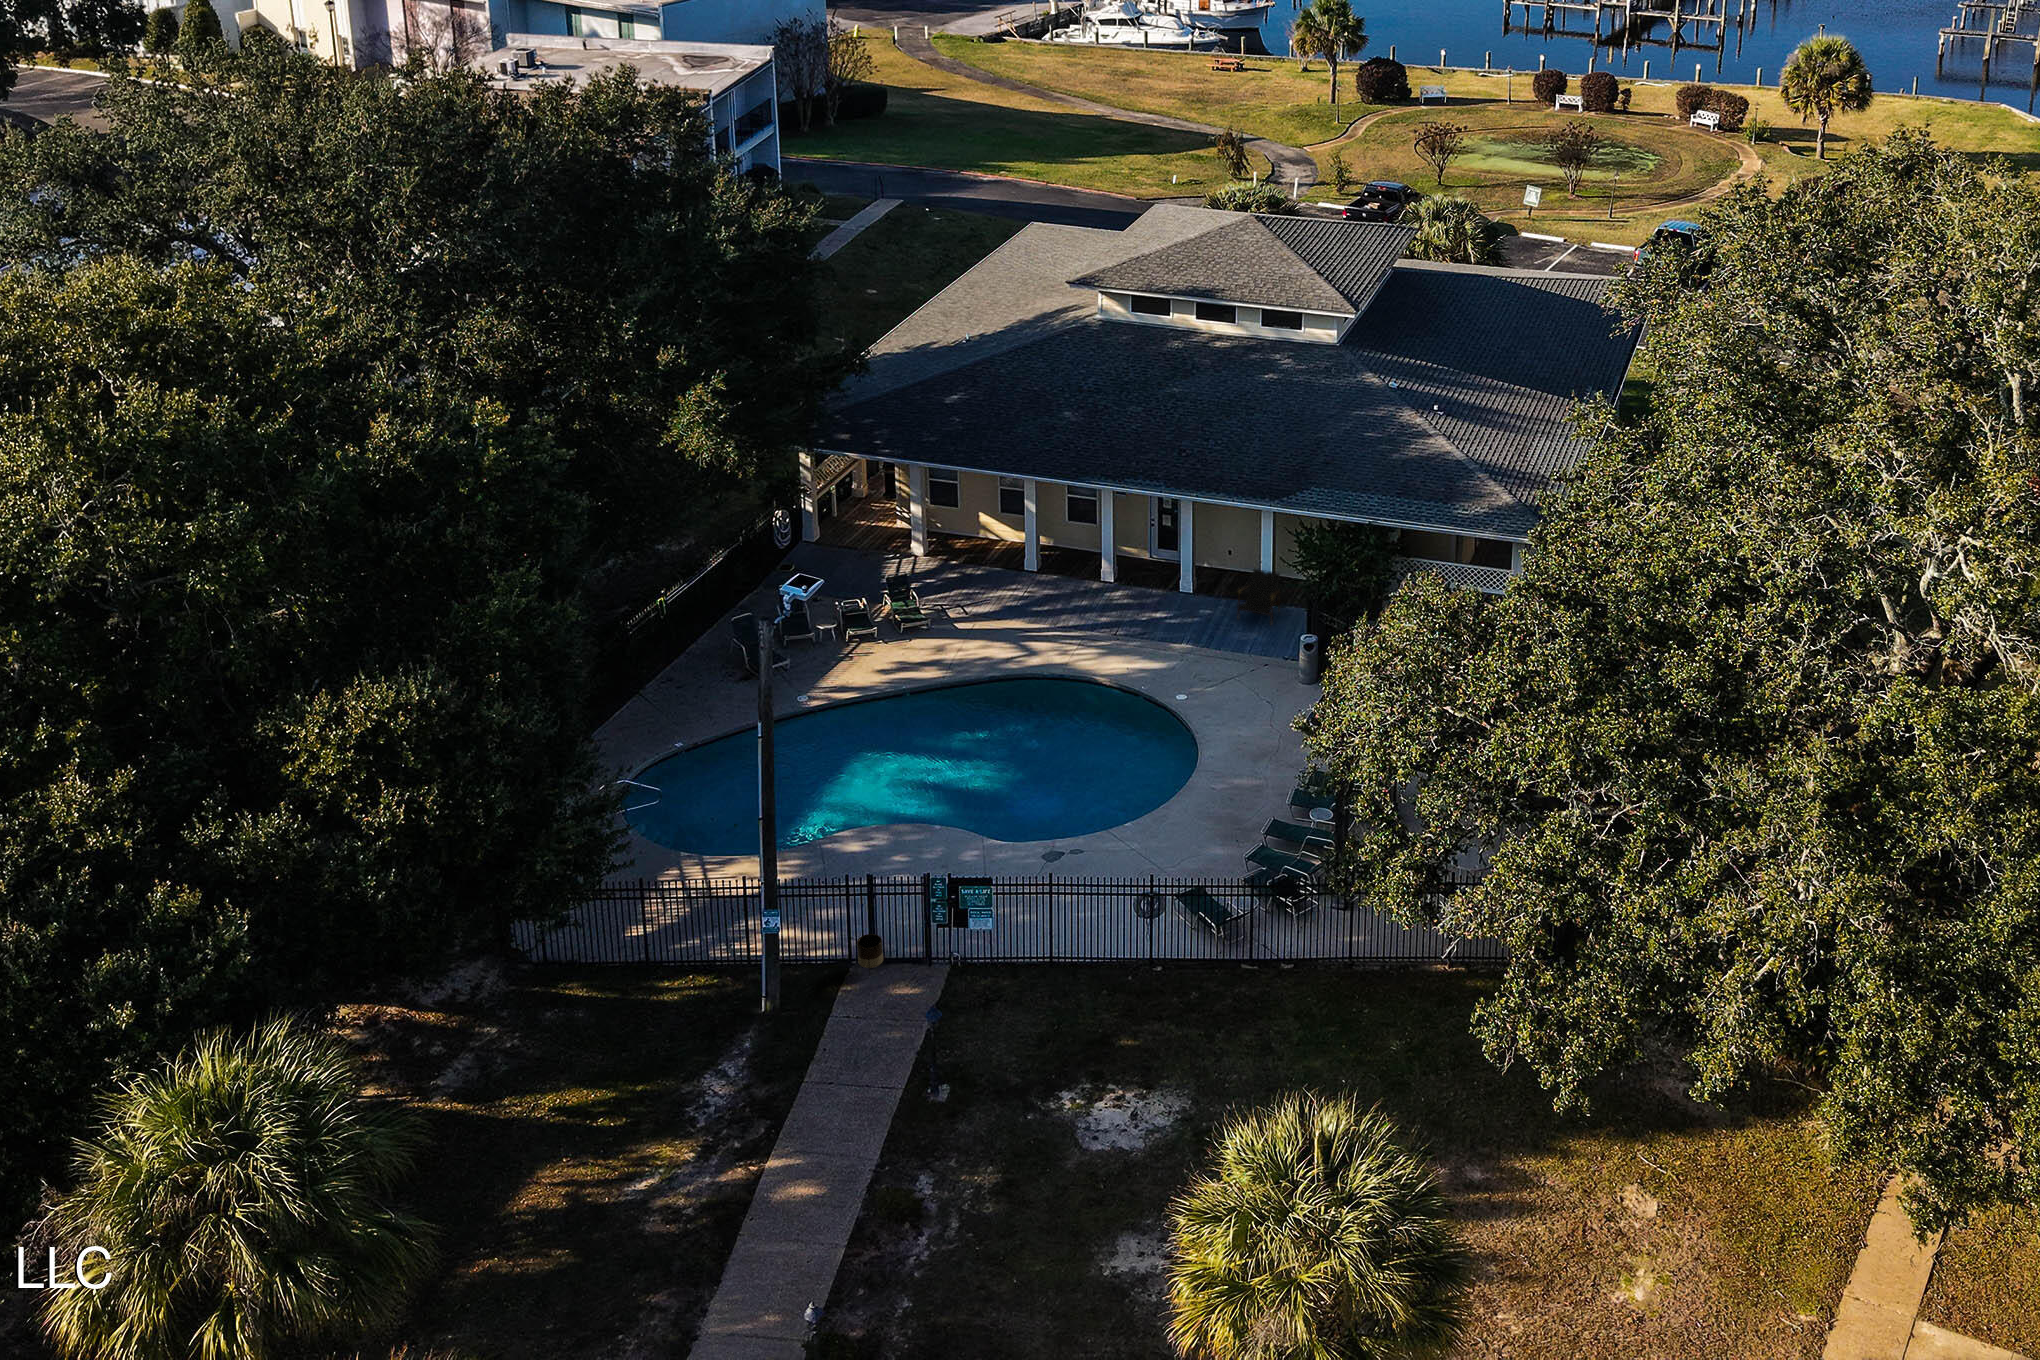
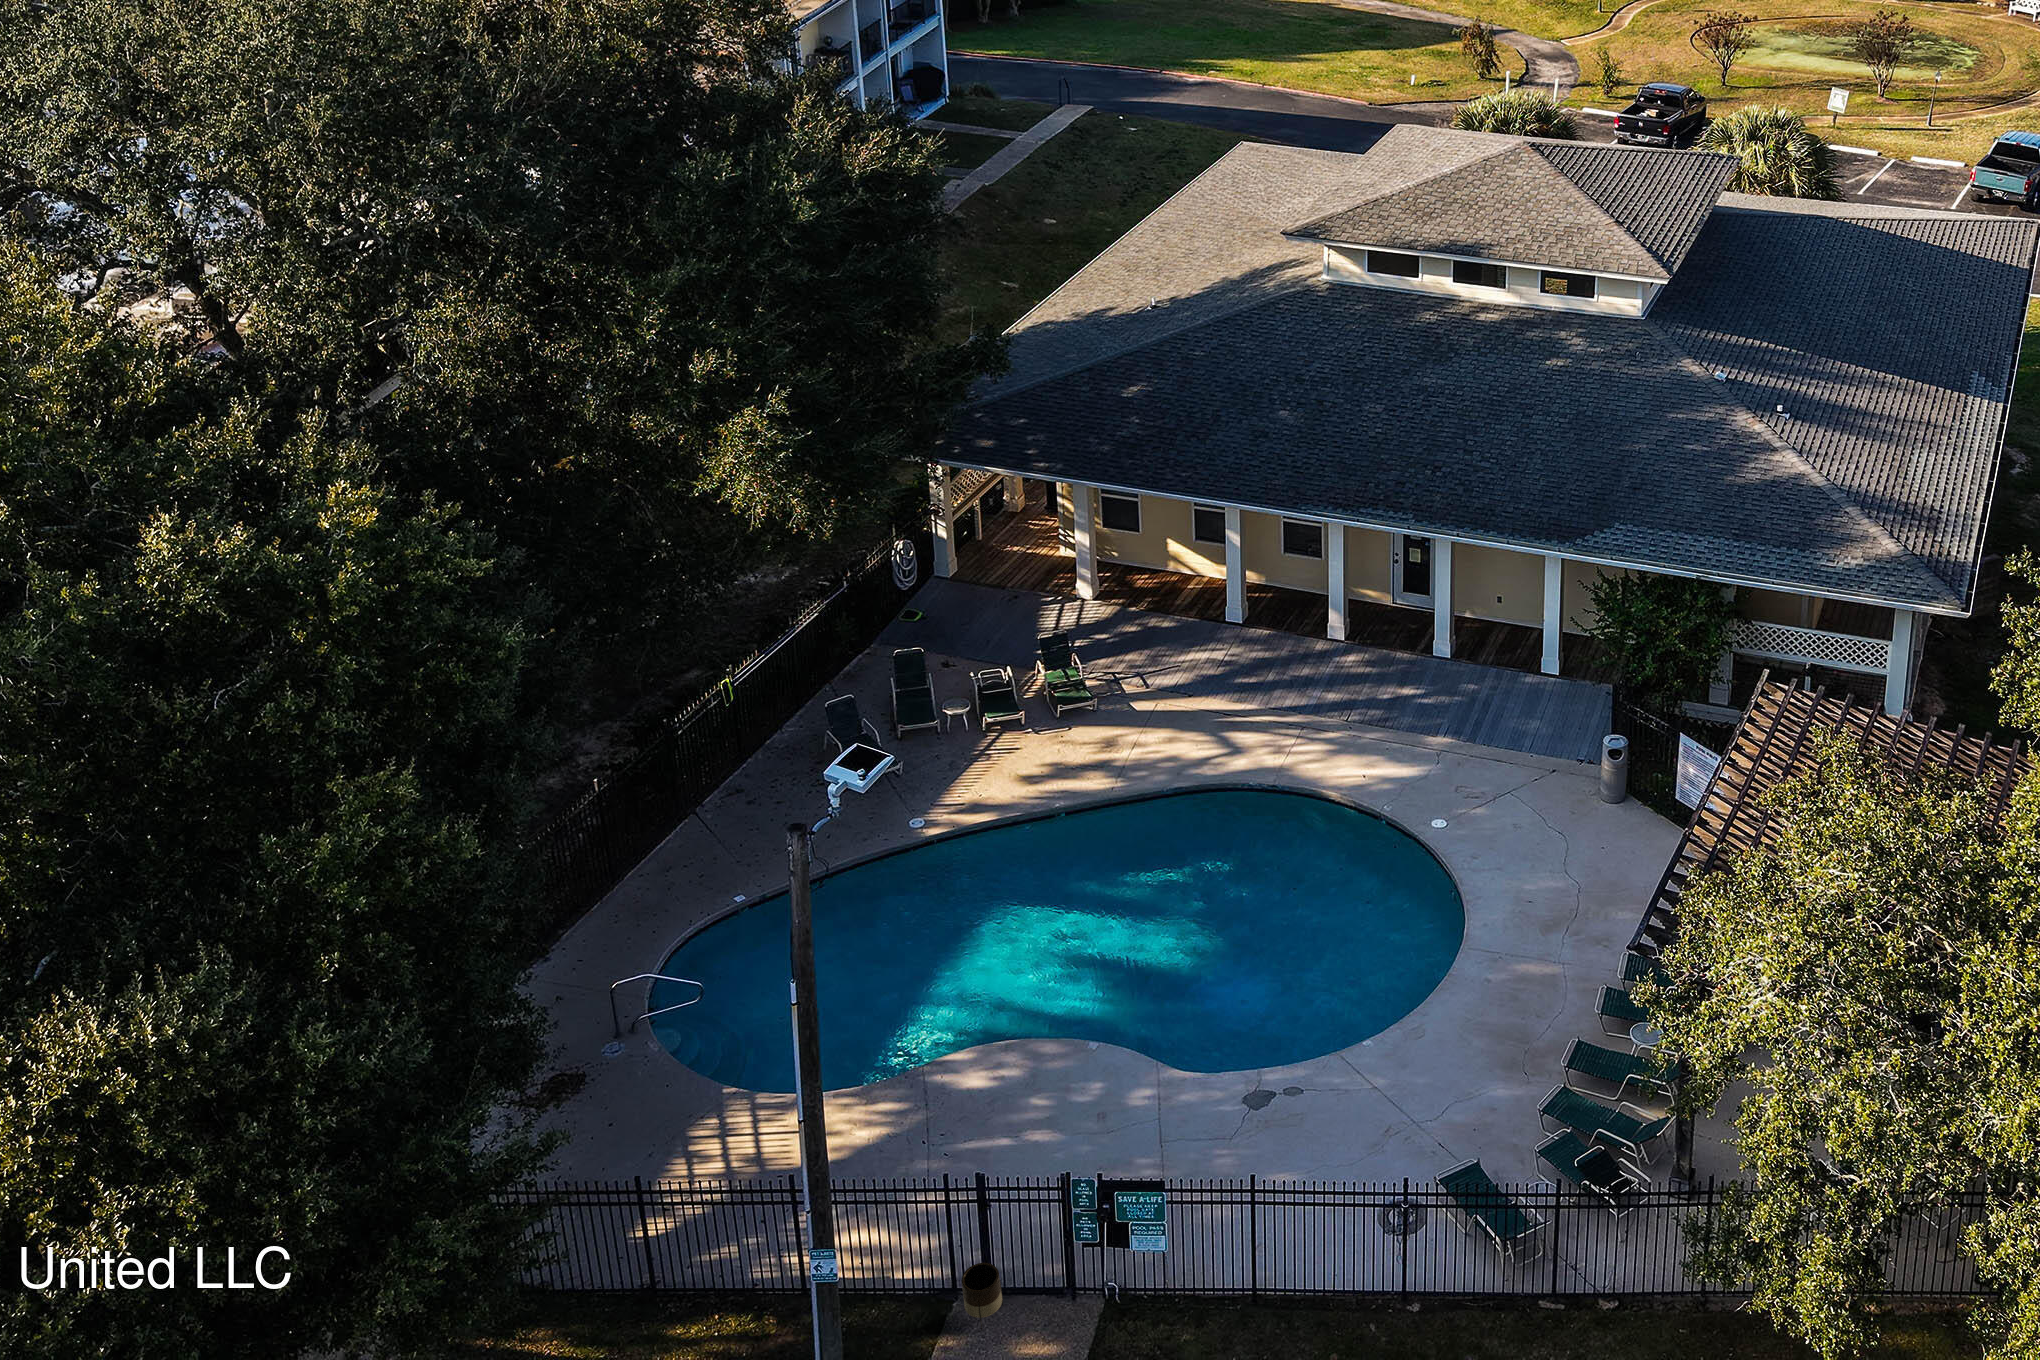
lounge chair: present [1237,569,1280,622] -> none [1513,629,1570,709]

